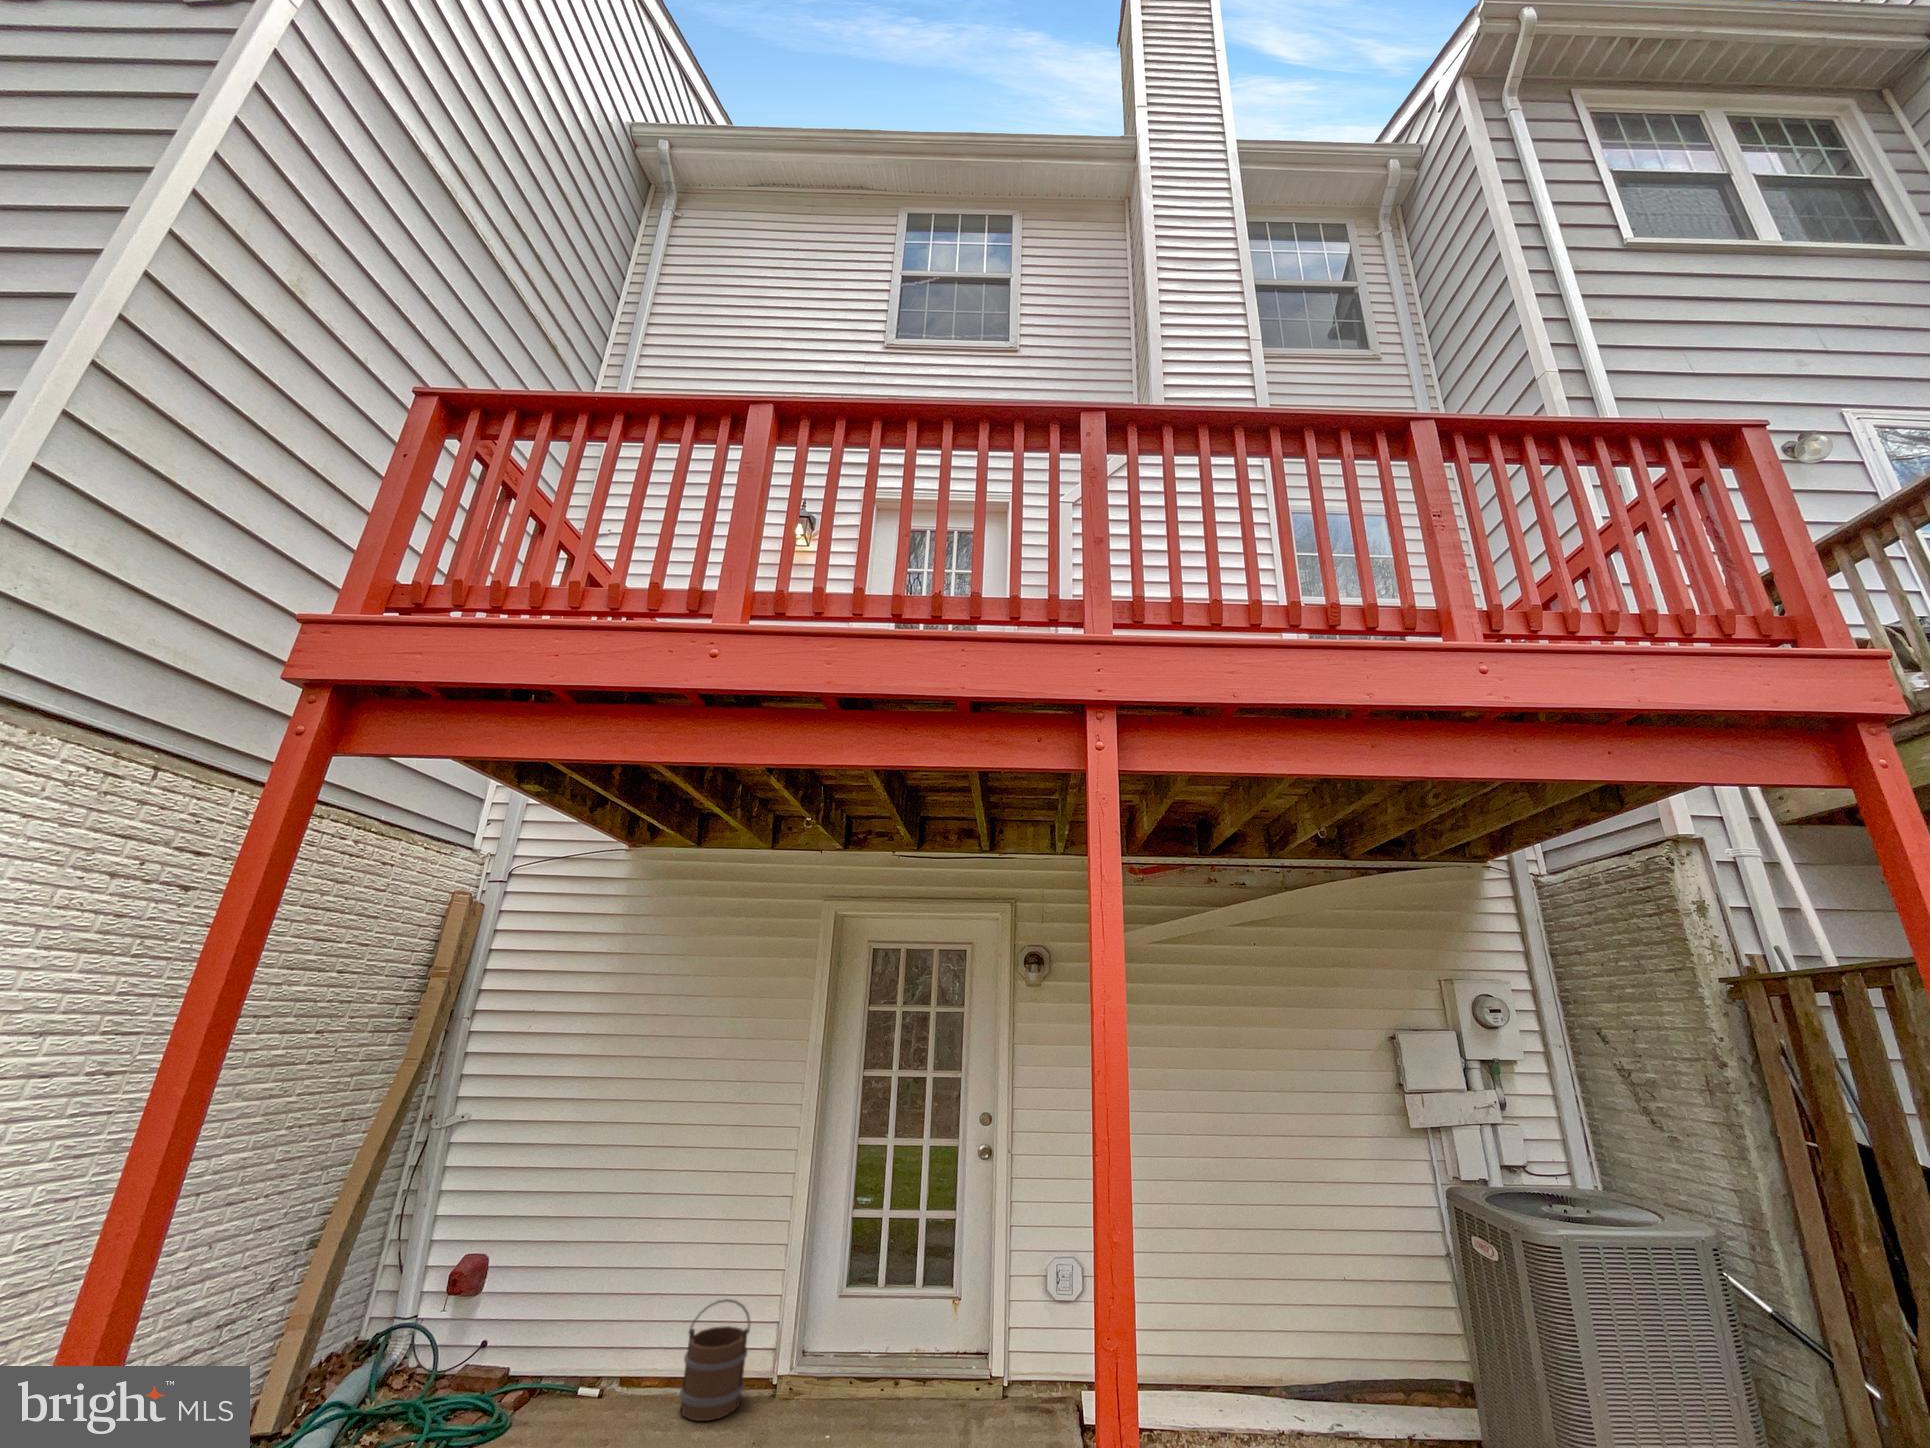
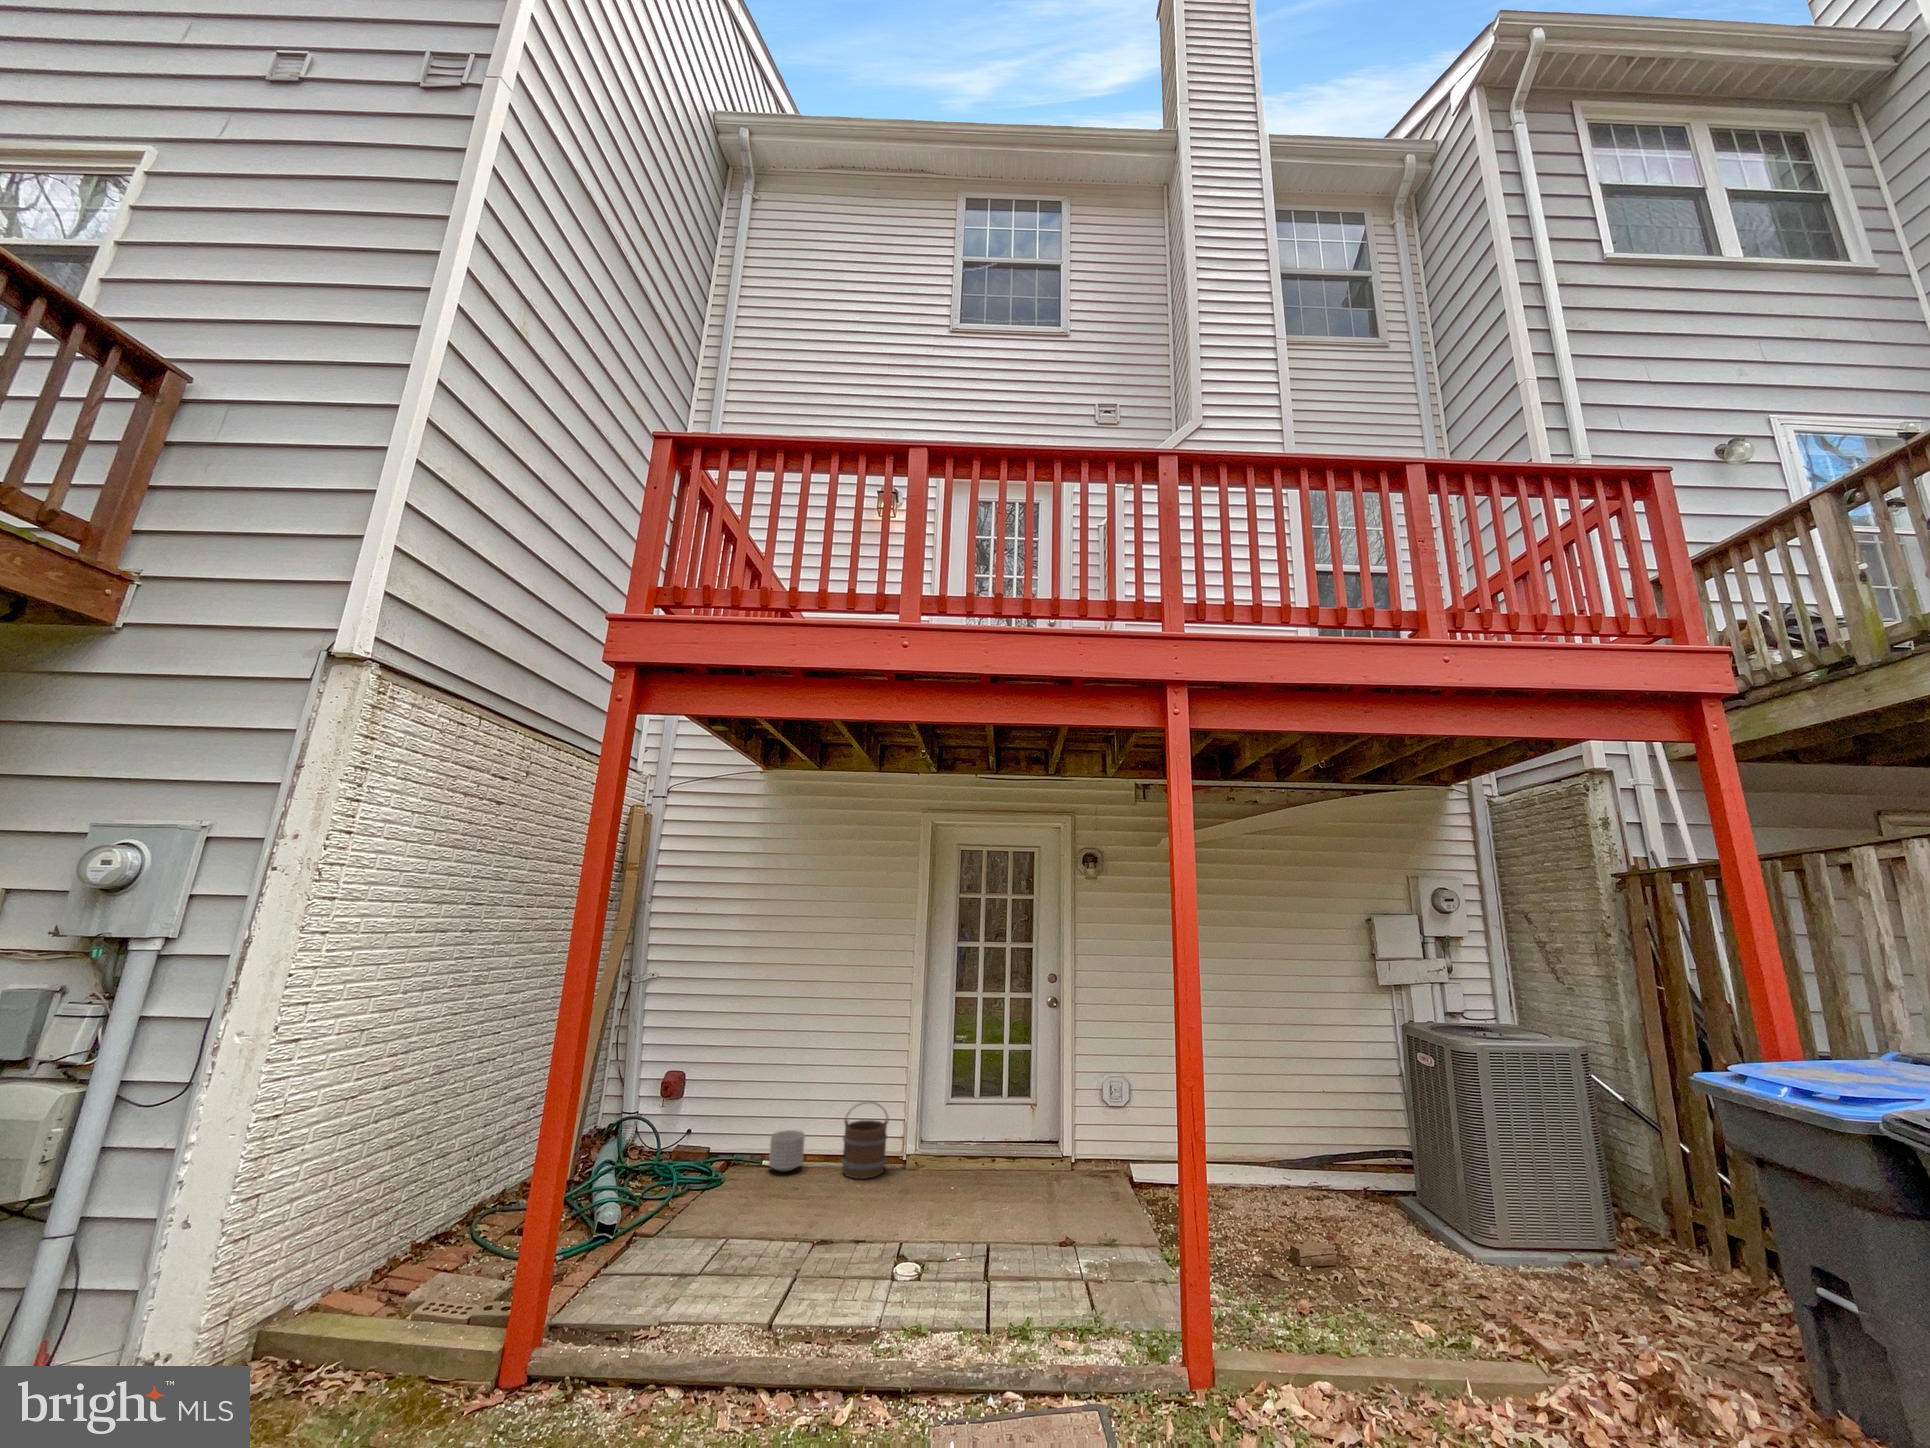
planter: none [580,1342,636,1408] -> present [769,1130,805,1172]

